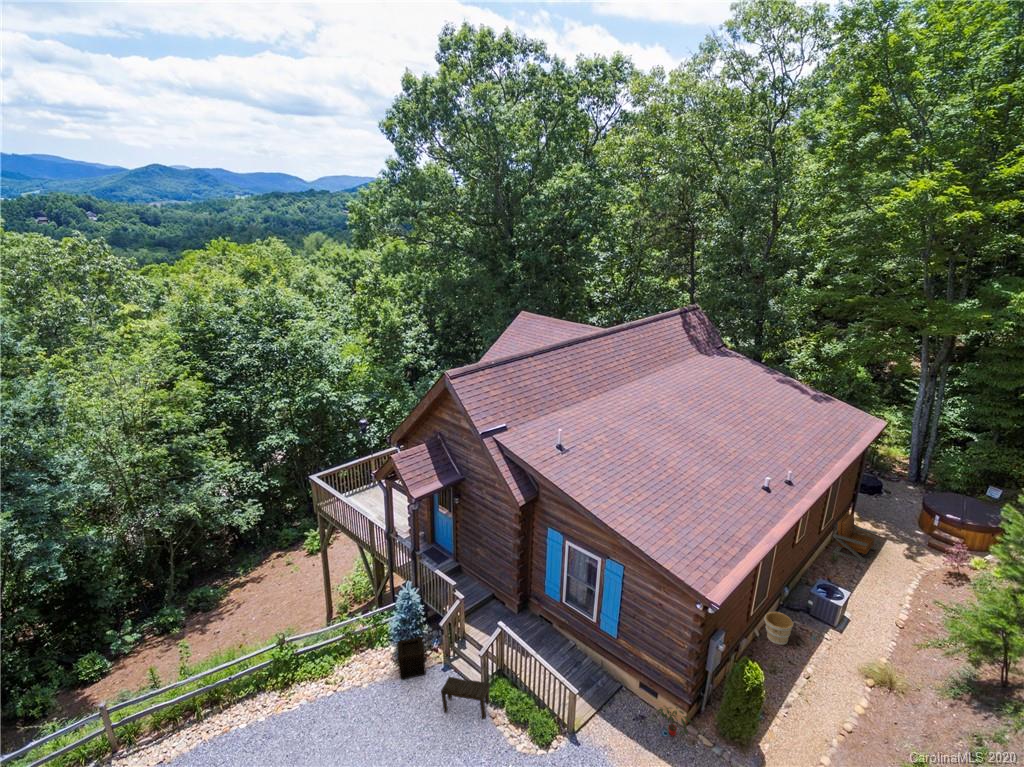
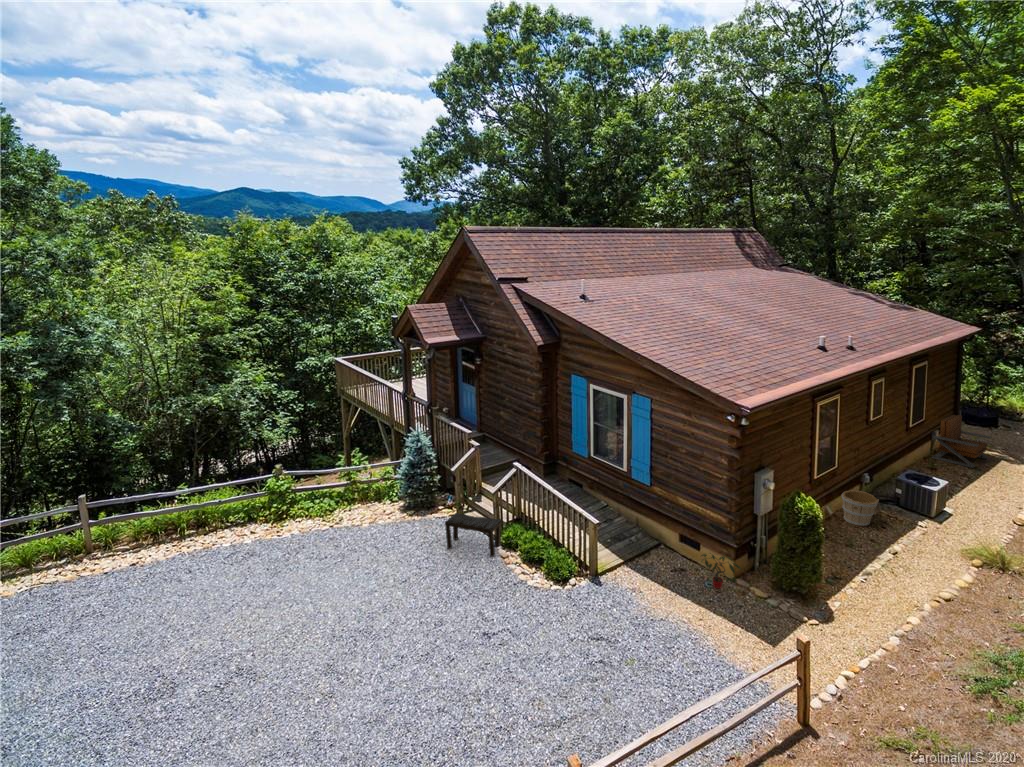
wooden crate: present [398,637,426,680] -> none [401,482,432,522]

